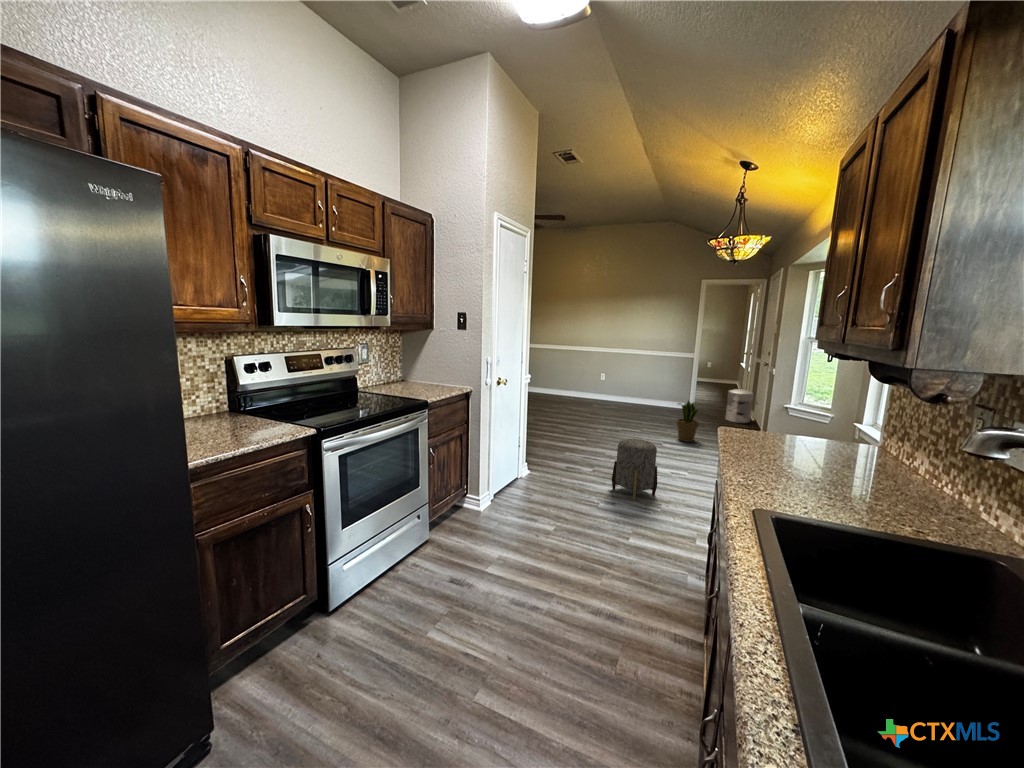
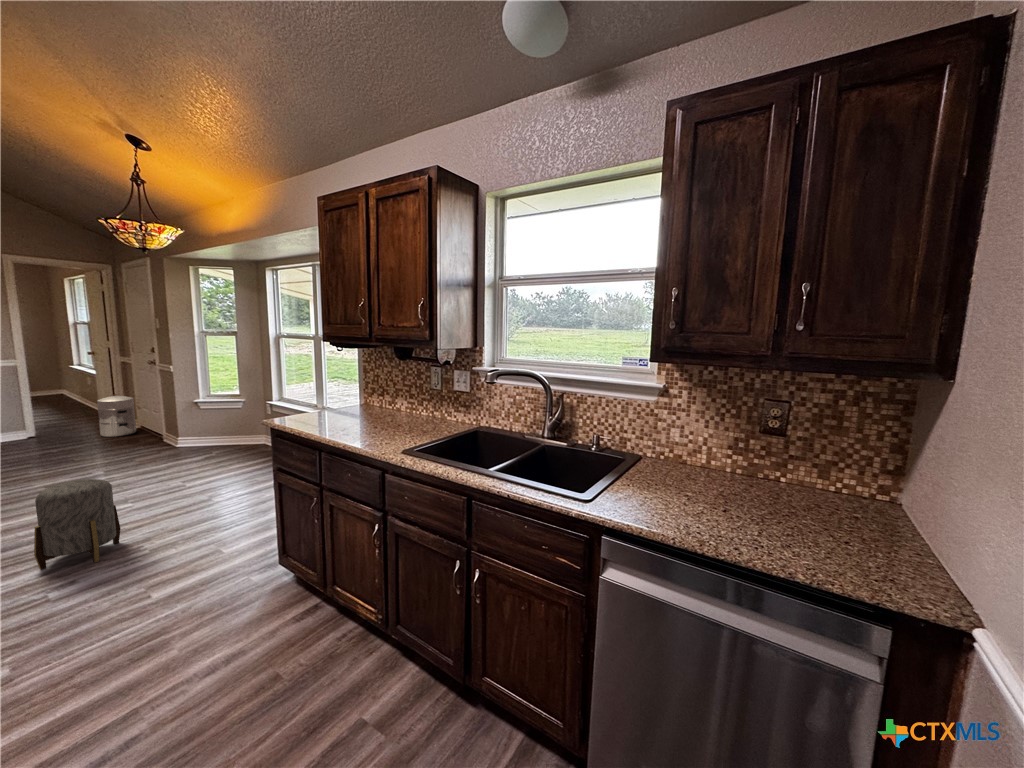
potted plant: present [677,401,700,442] -> none [51,421,94,476]

